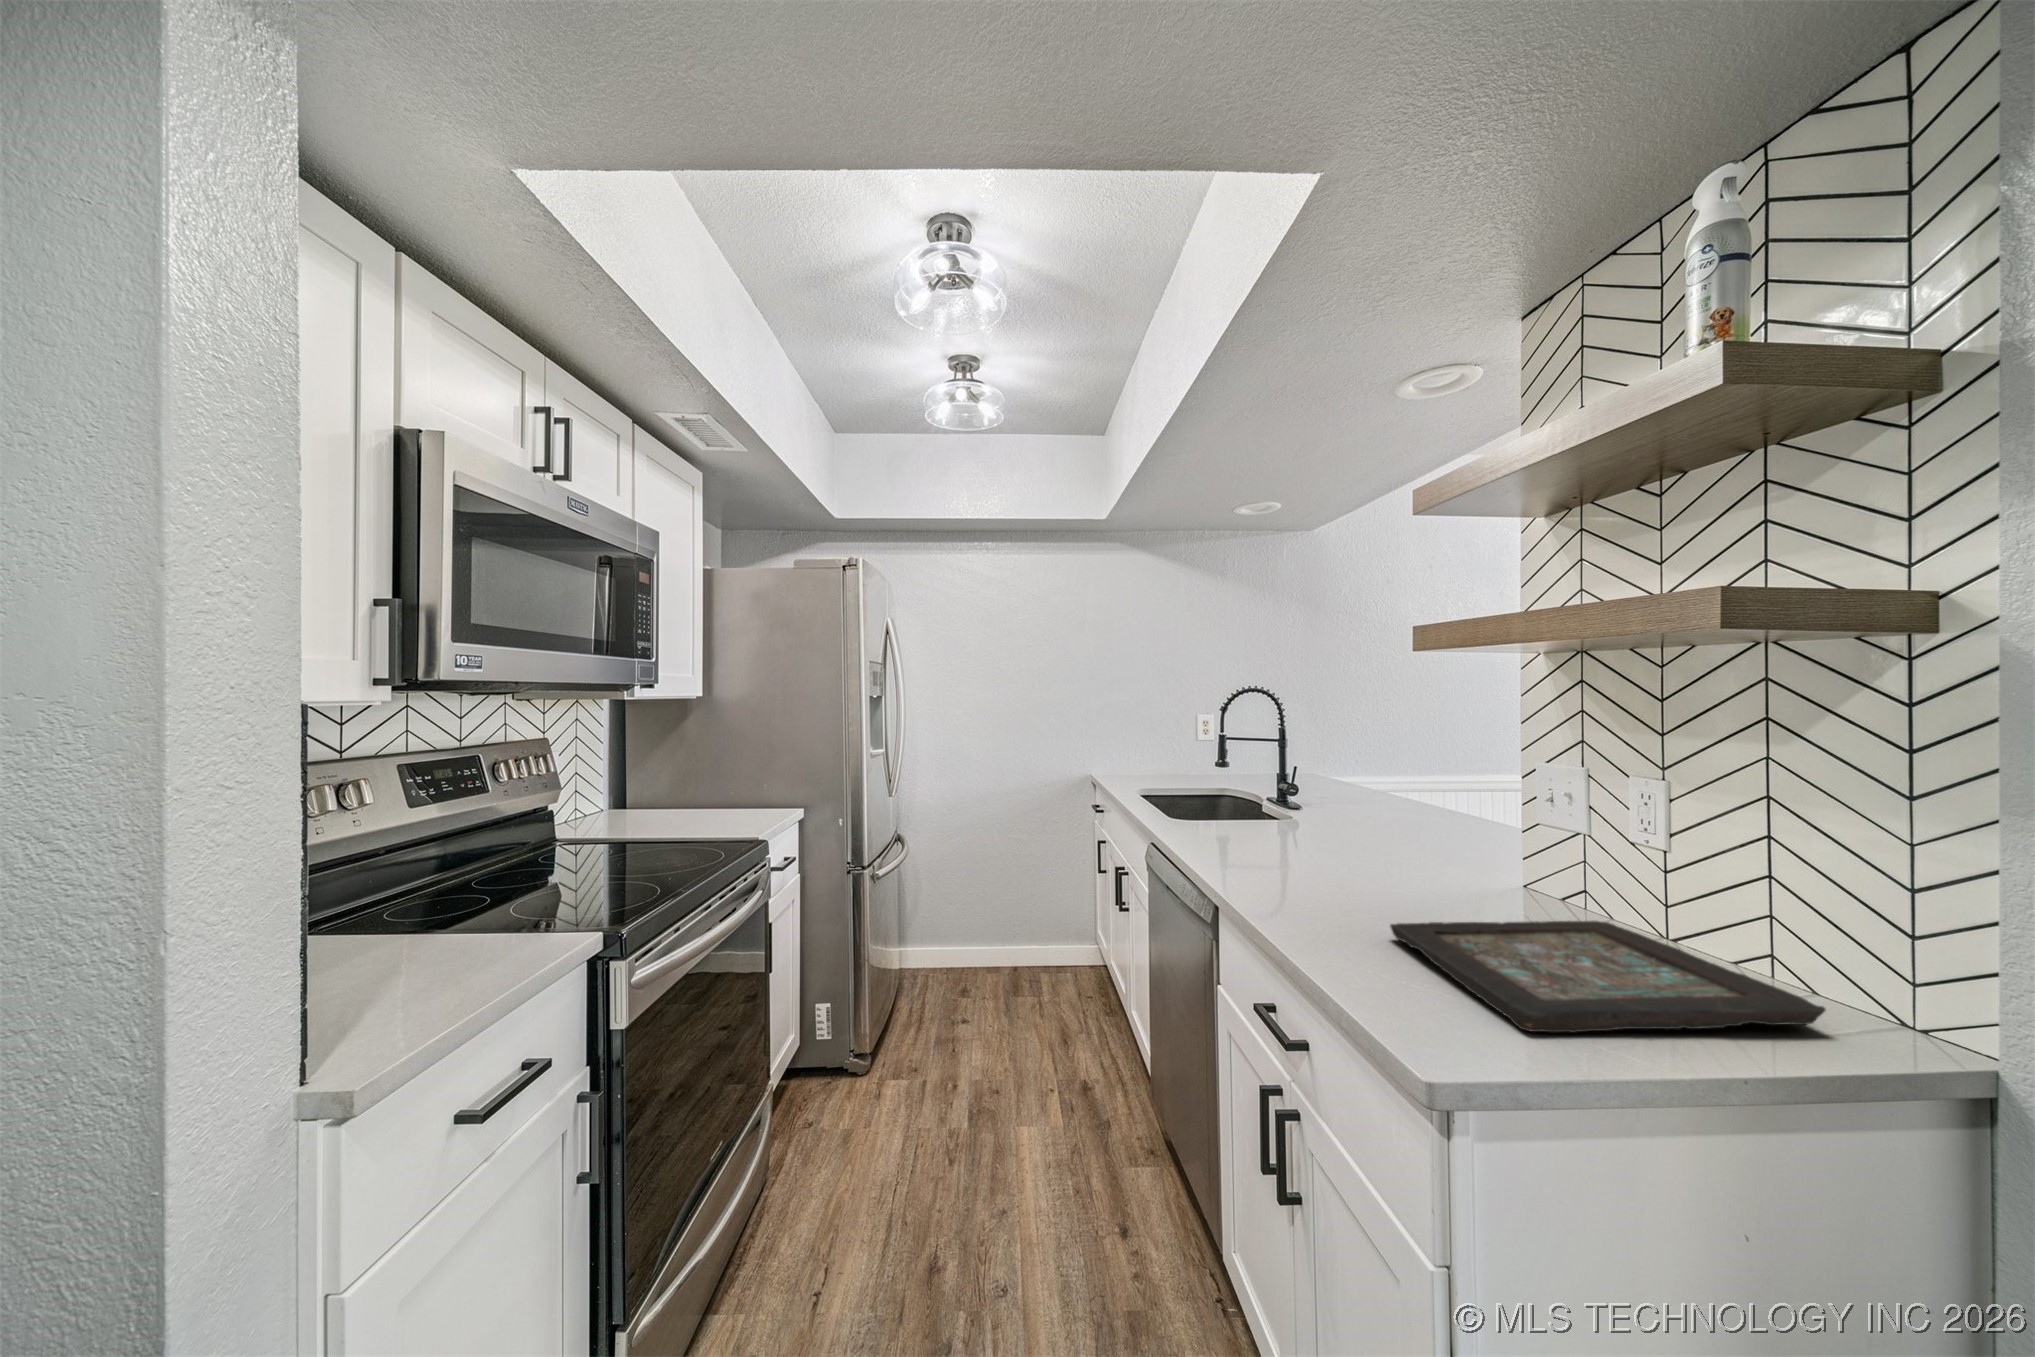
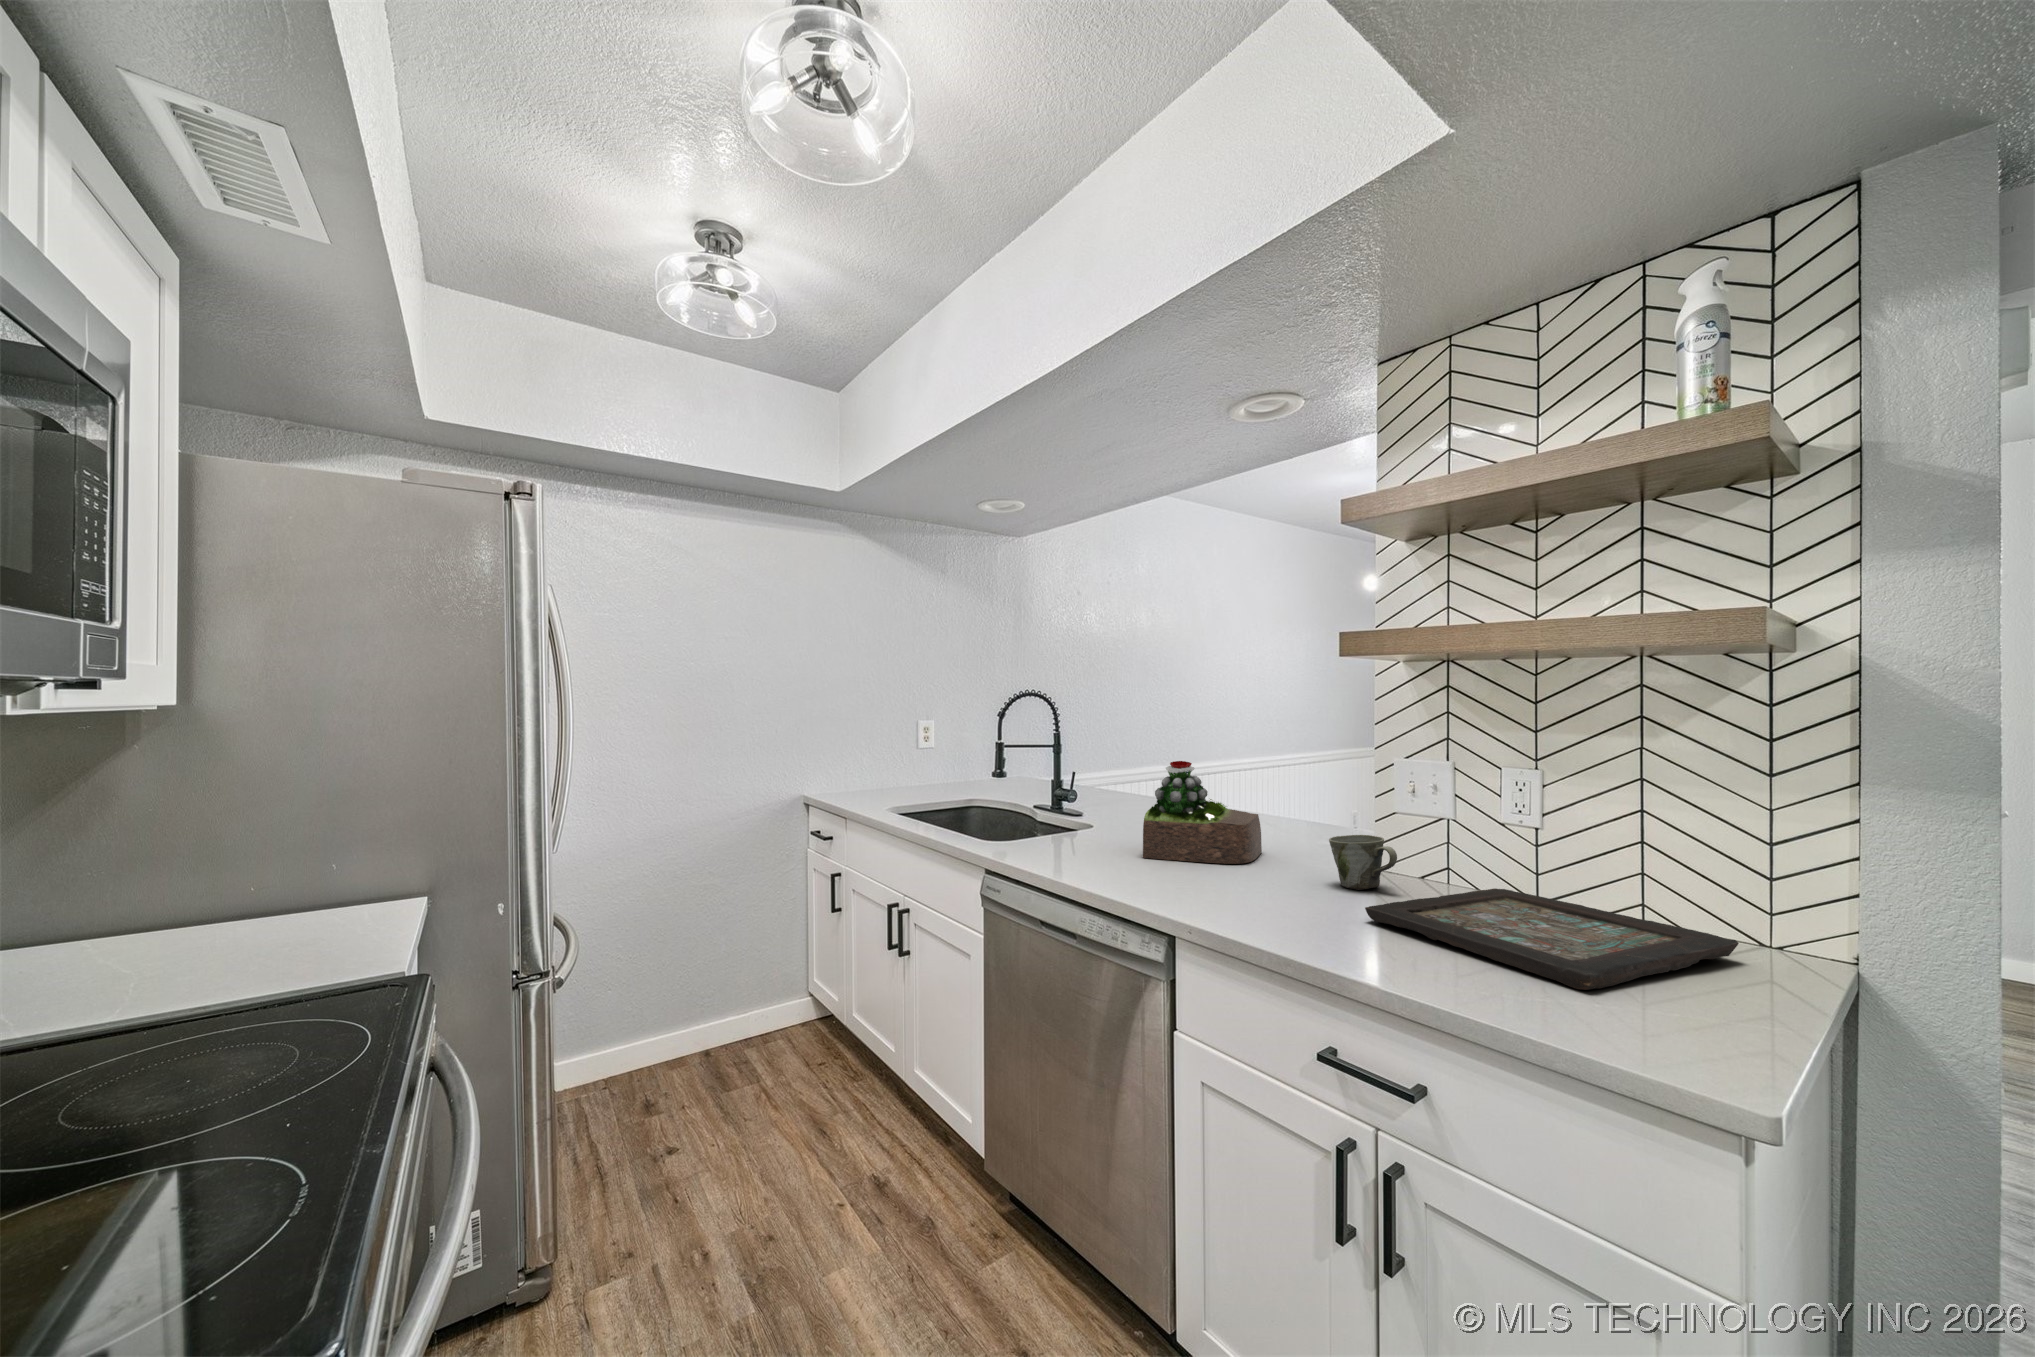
succulent plant: none [1252,761,1396,872] -> present [1143,761,1262,864]
mug: none [1415,848,1483,909] -> present [1329,835,1397,890]

